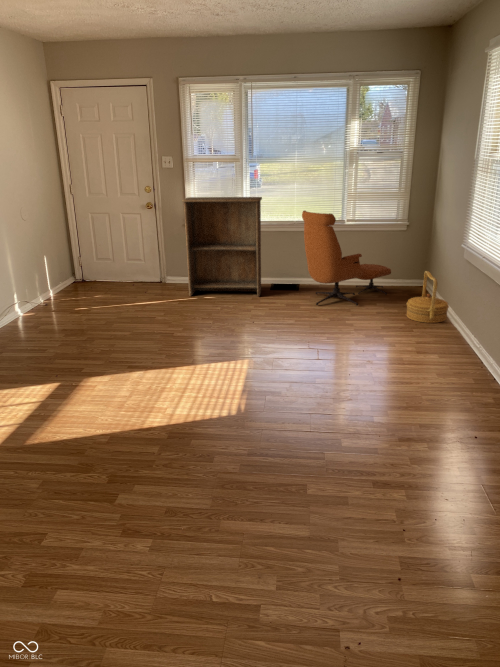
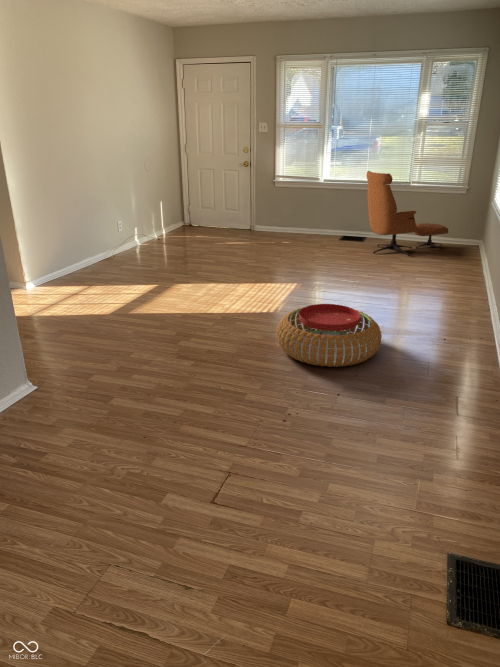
bookshelf: present [182,197,262,297] -> none [270,158,338,245]
woven basket: present [407,271,449,323] -> none [448,228,486,273]
pouf: none [265,408,416,515] -> present [276,304,382,367]

